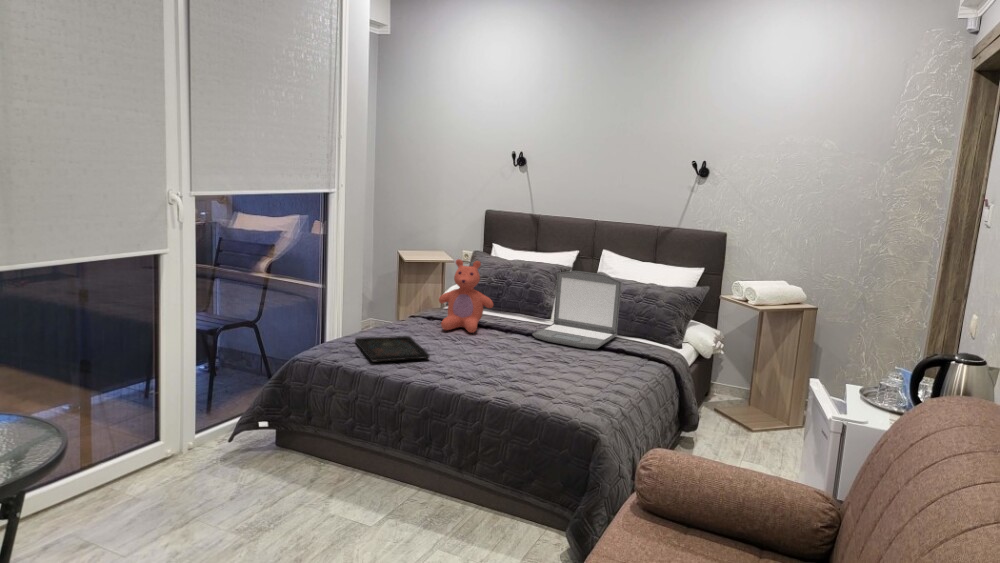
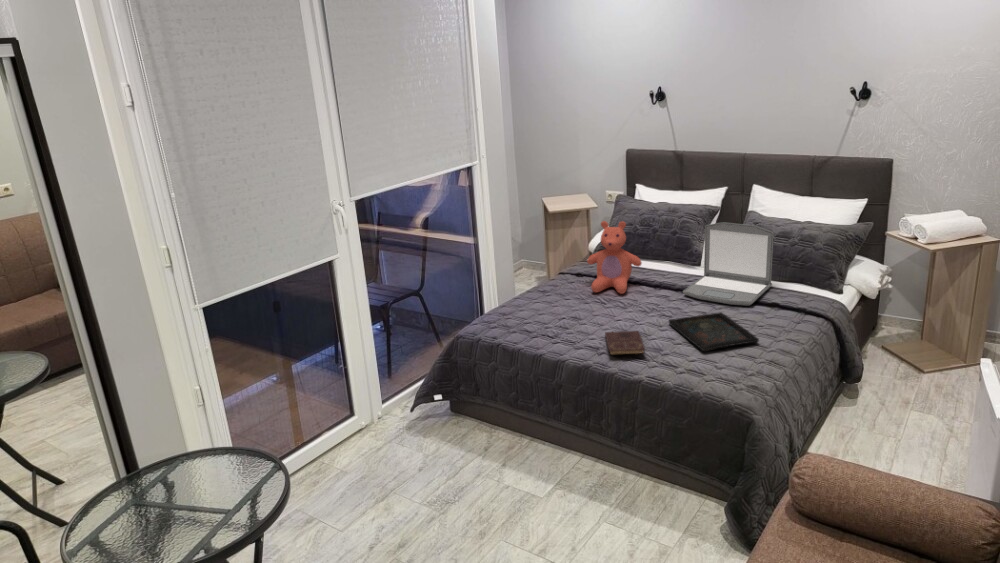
tray: present [355,336,429,361] -> present [669,312,759,351]
book: none [453,360,494,378] -> present [605,331,645,355]

